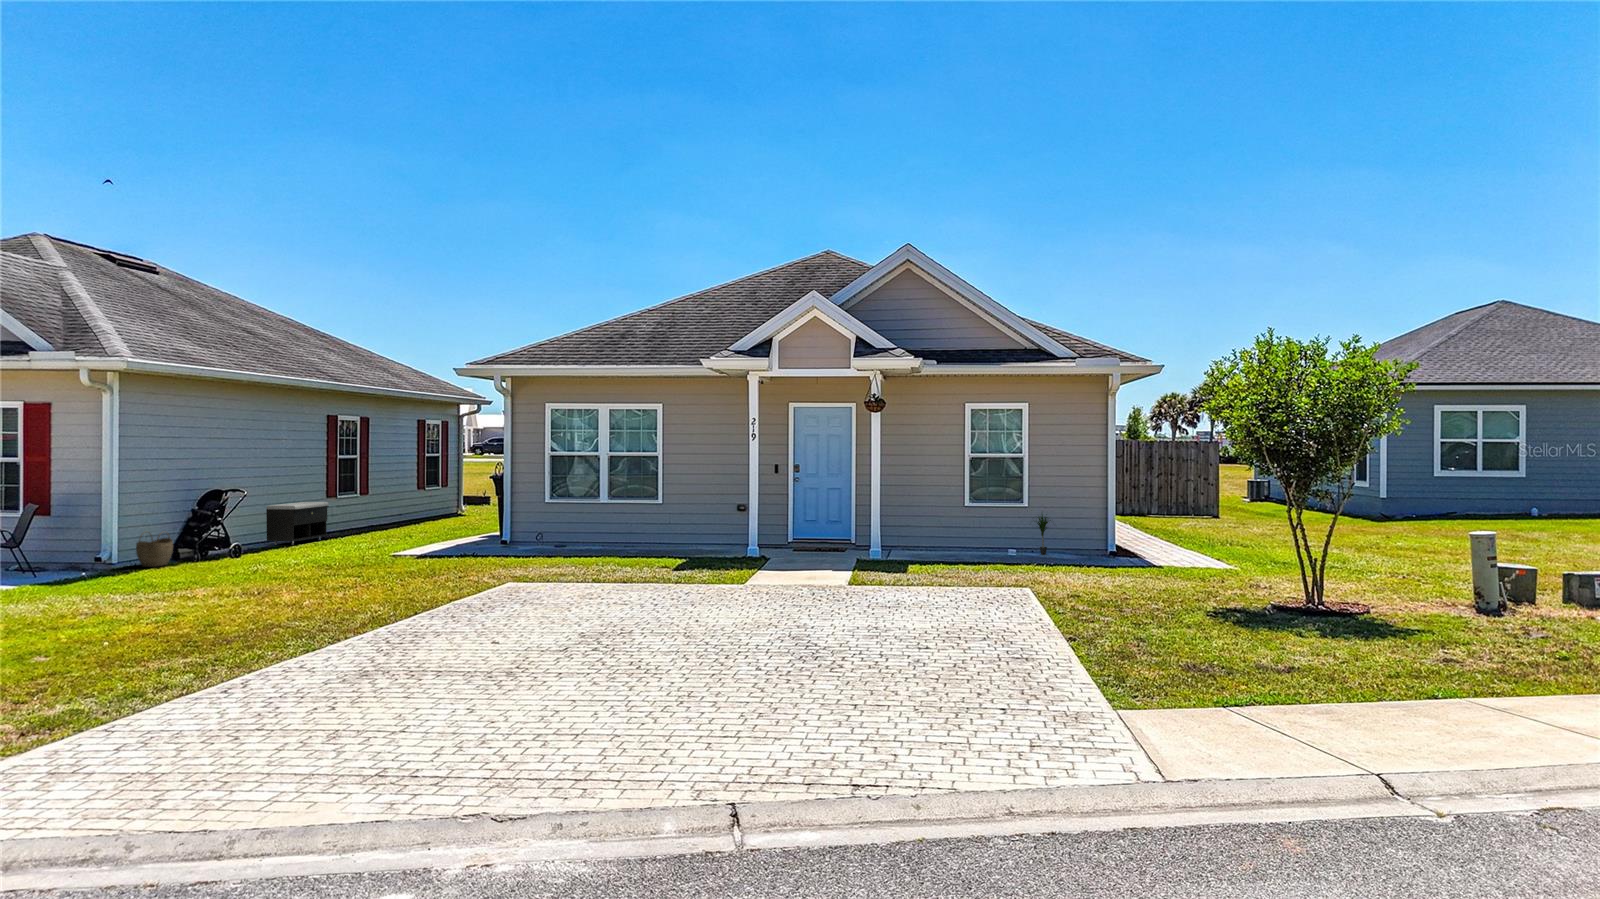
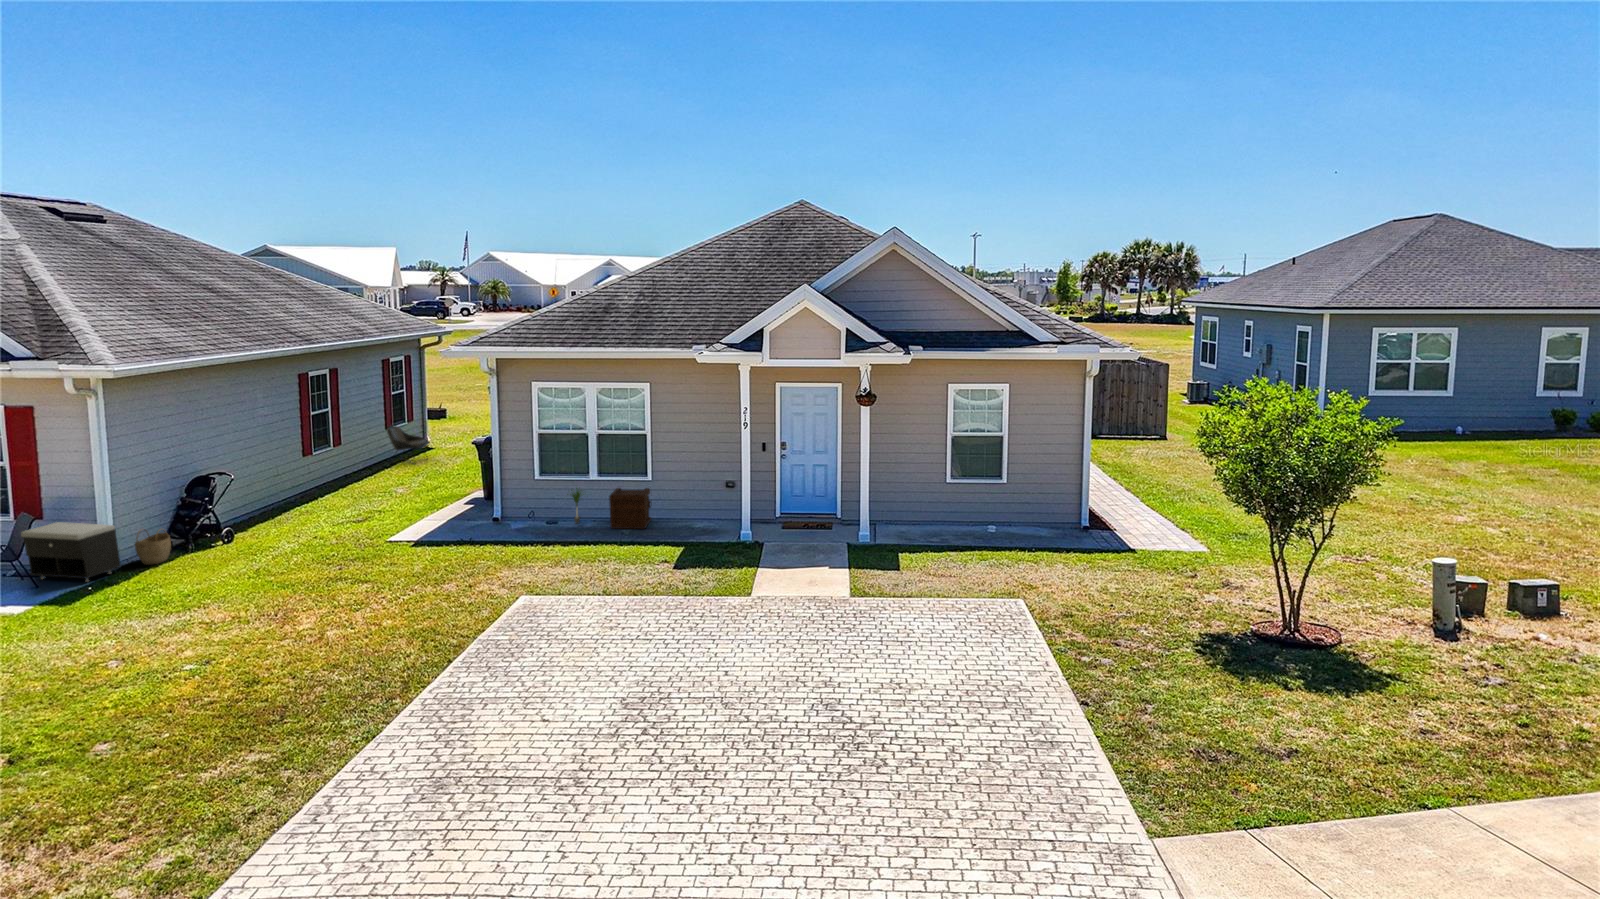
lounge chair: none [415,484,457,521] -> present [387,426,429,465]
storage bench: present [266,502,329,545] -> present [21,522,121,582]
wooden crate: none [616,512,661,551] -> present [609,488,652,529]
potted plant: present [1037,514,1051,554] -> present [567,488,581,524]

